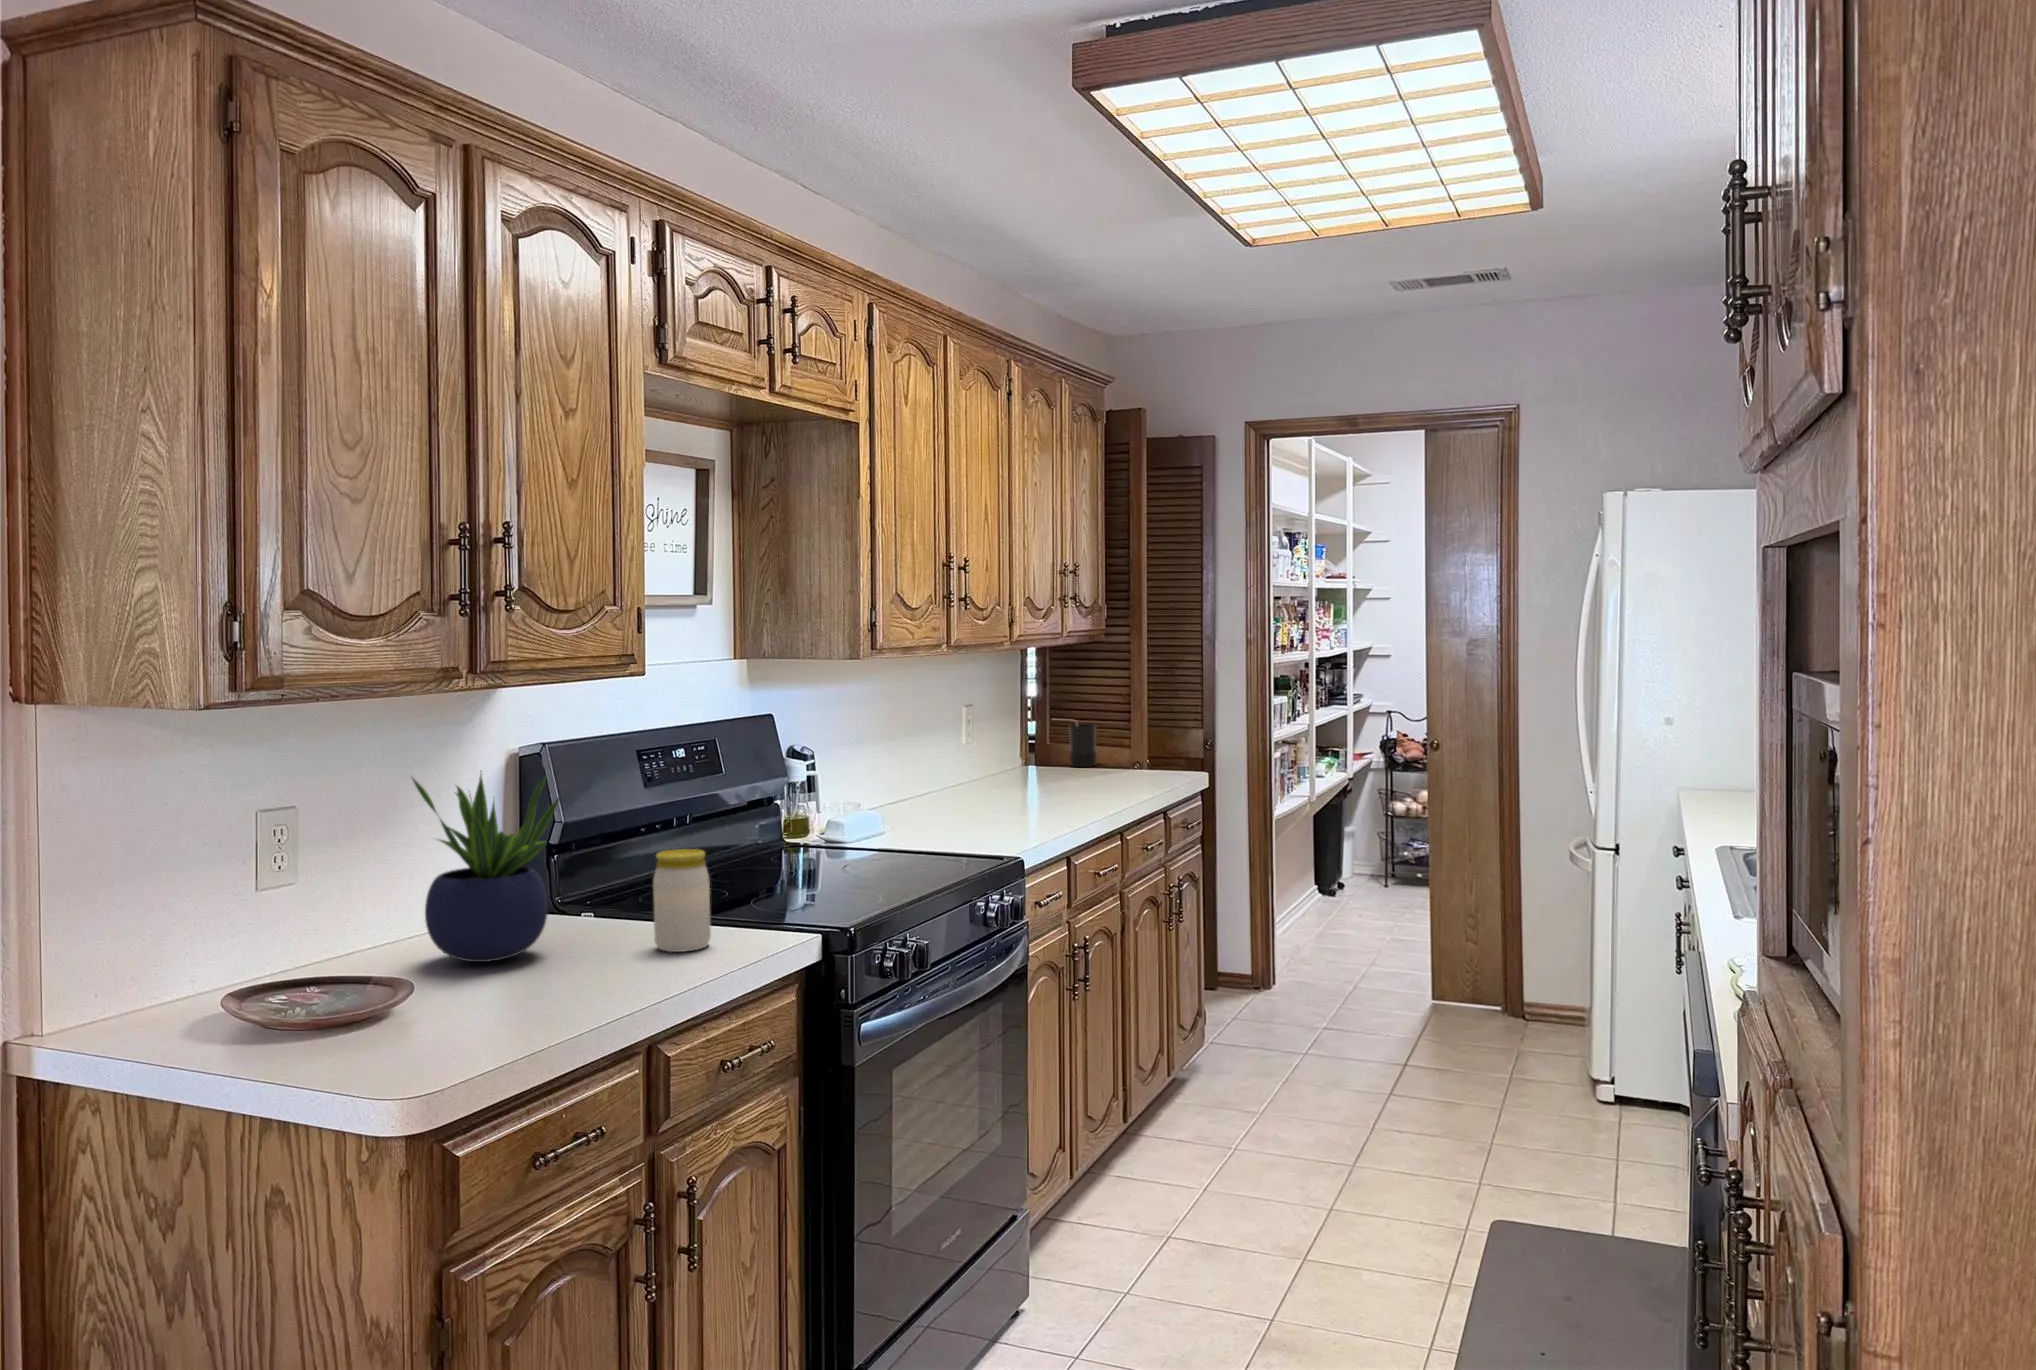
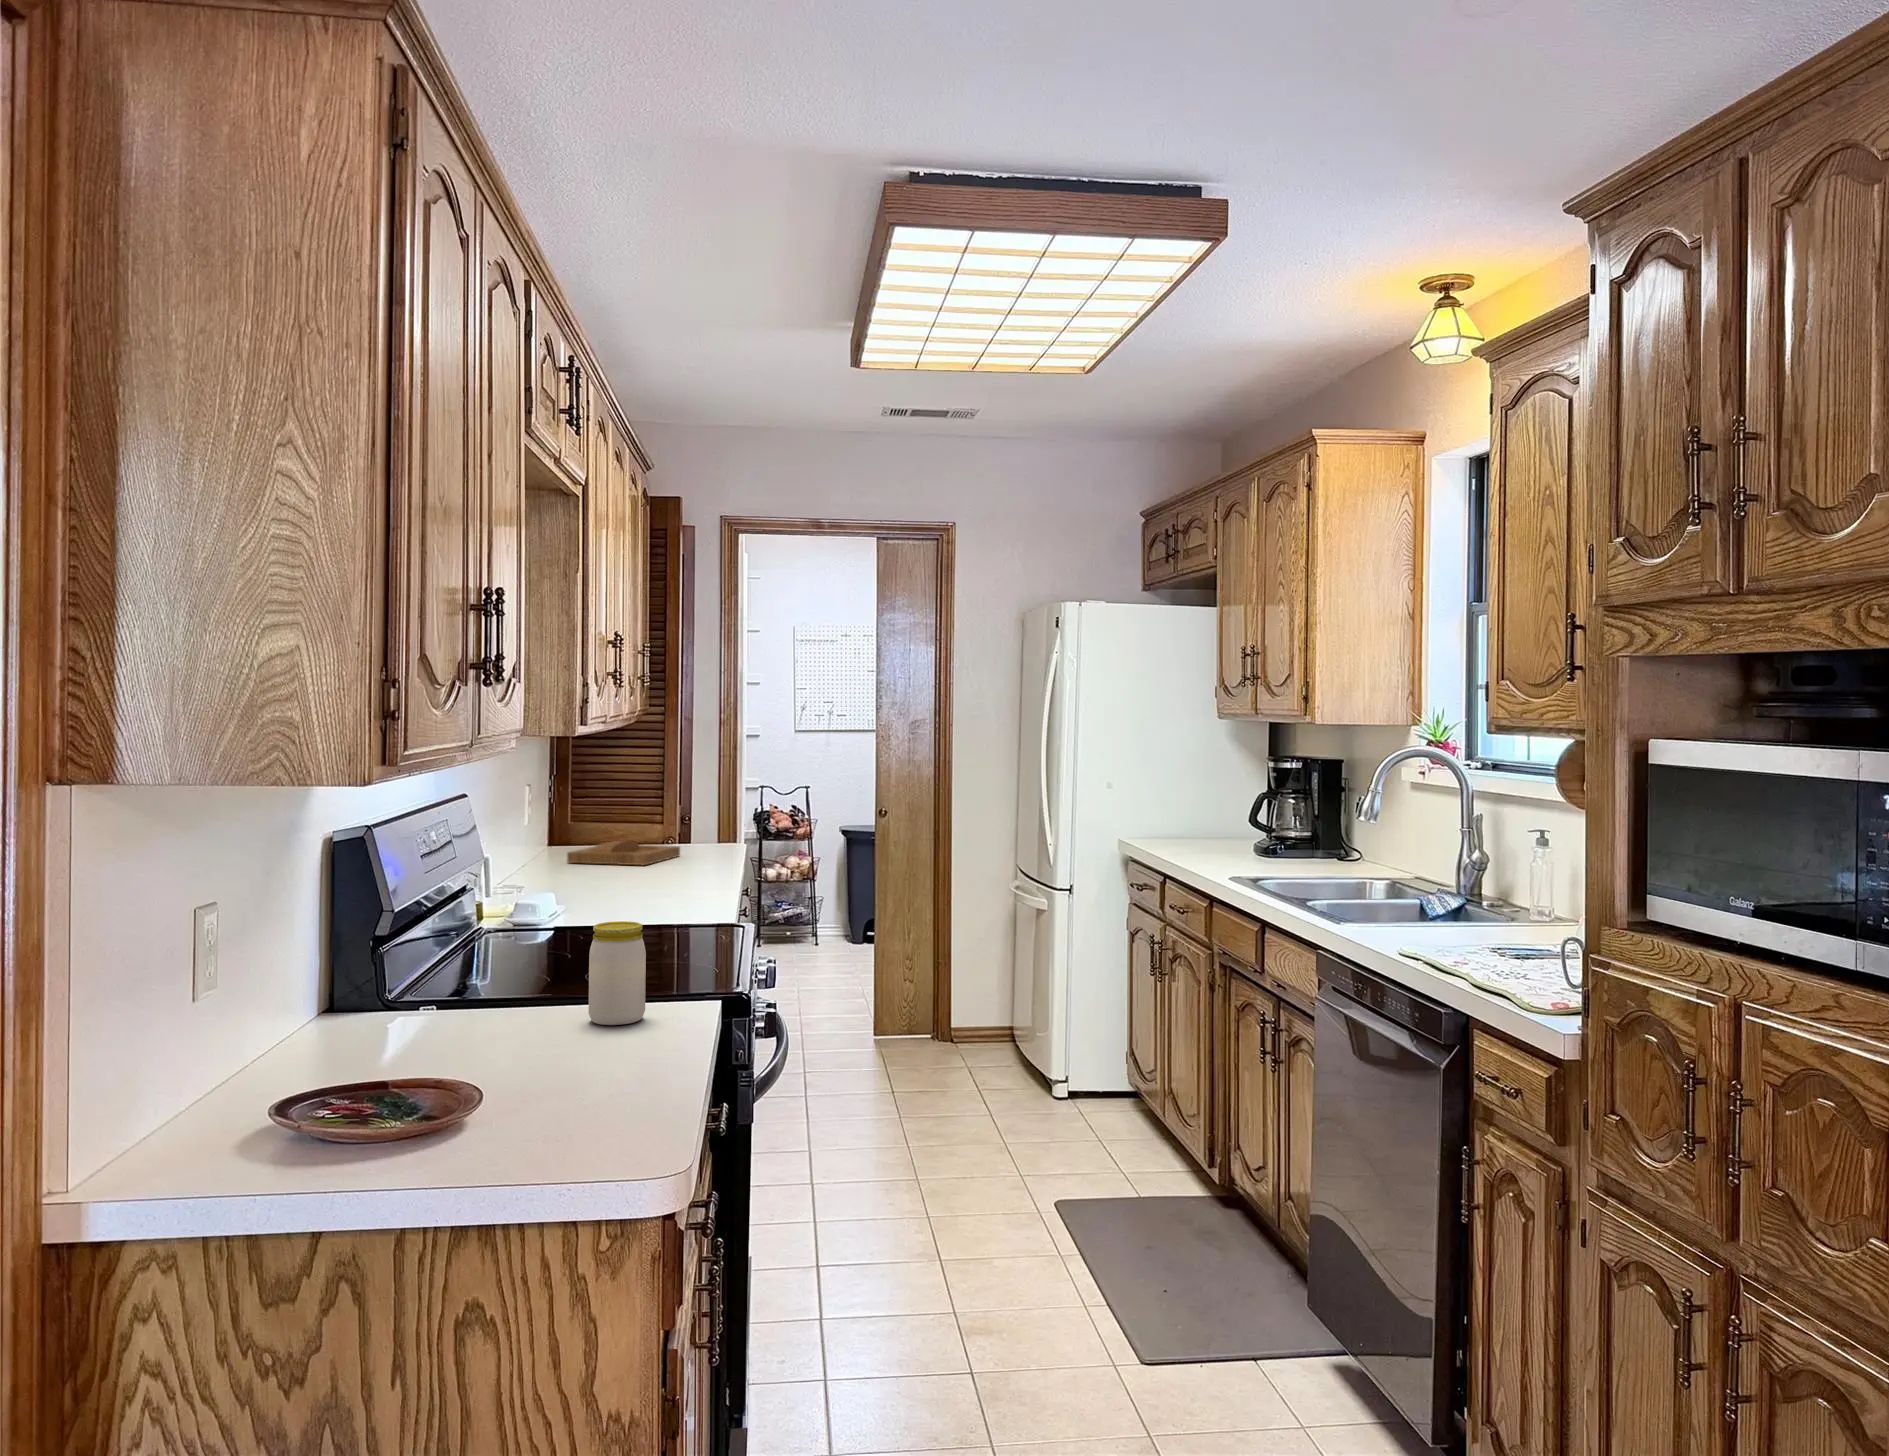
candle: present [1070,724,1096,767] -> none [588,795,616,840]
tray: none [995,769,1114,795] -> present [567,841,680,865]
potted plant: present [412,771,560,962] -> none [361,840,525,1056]

